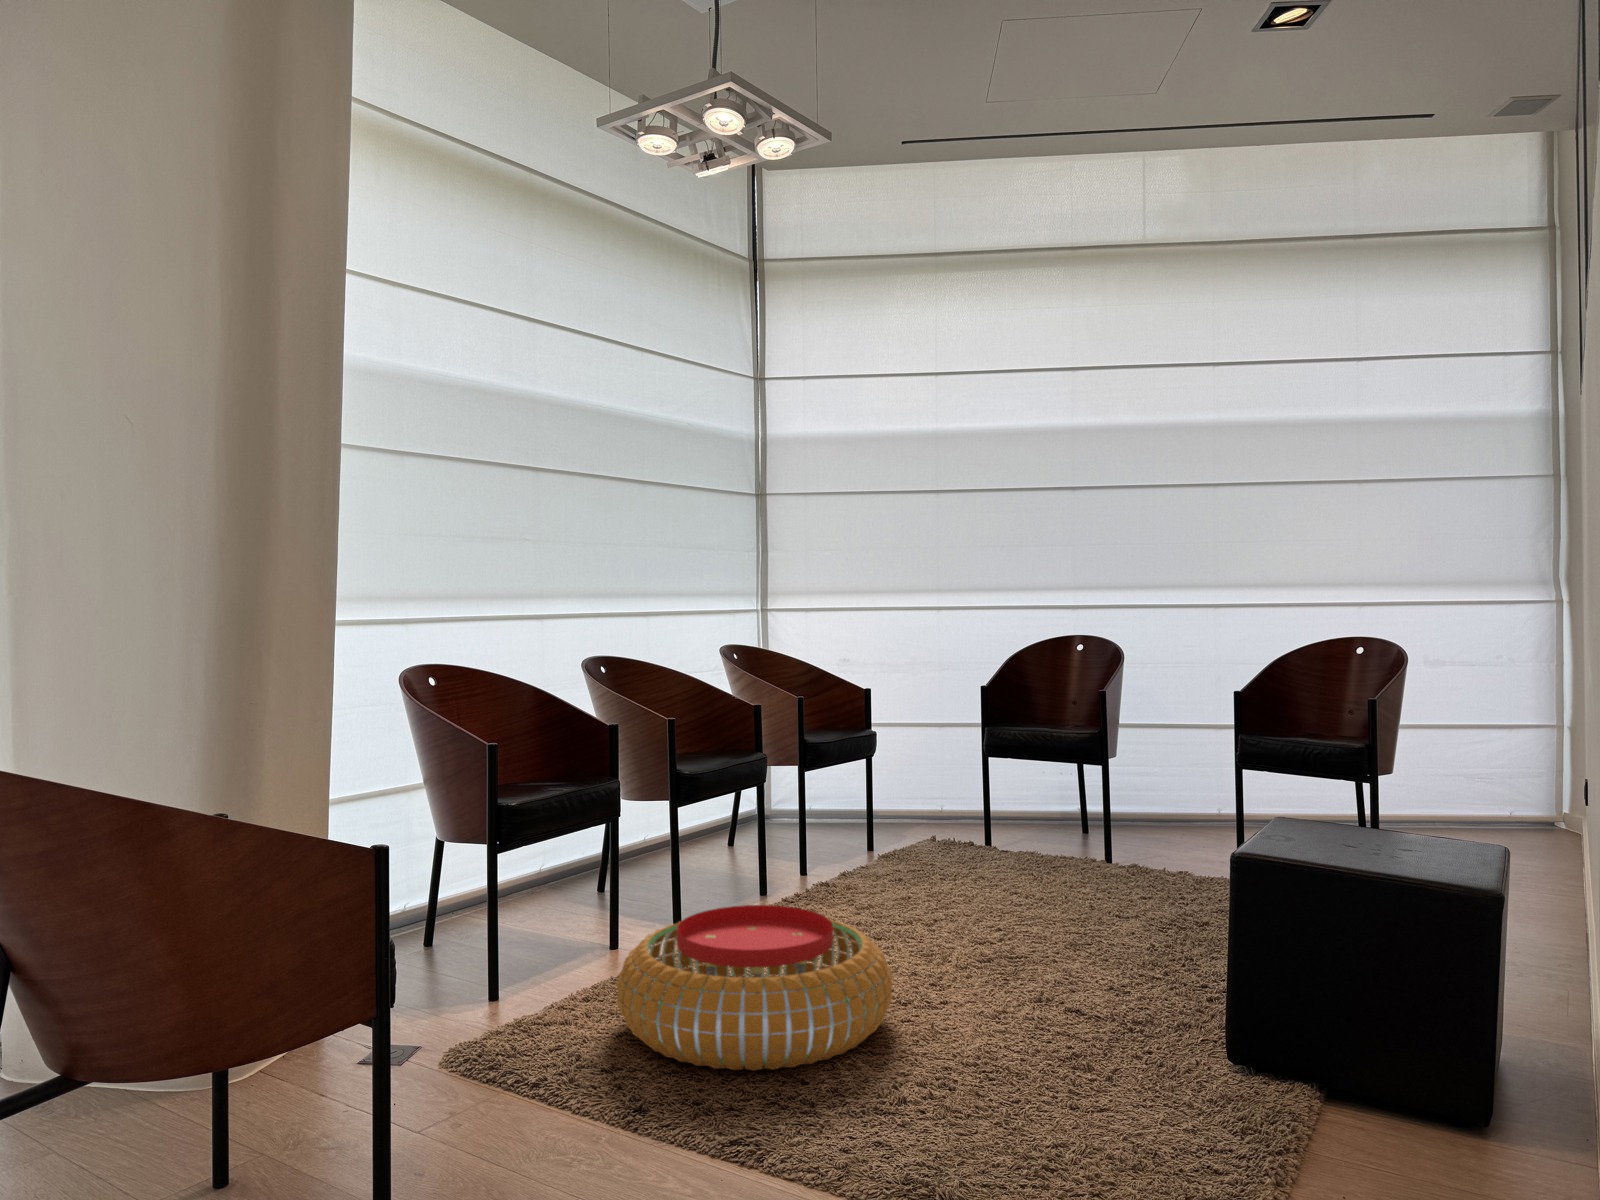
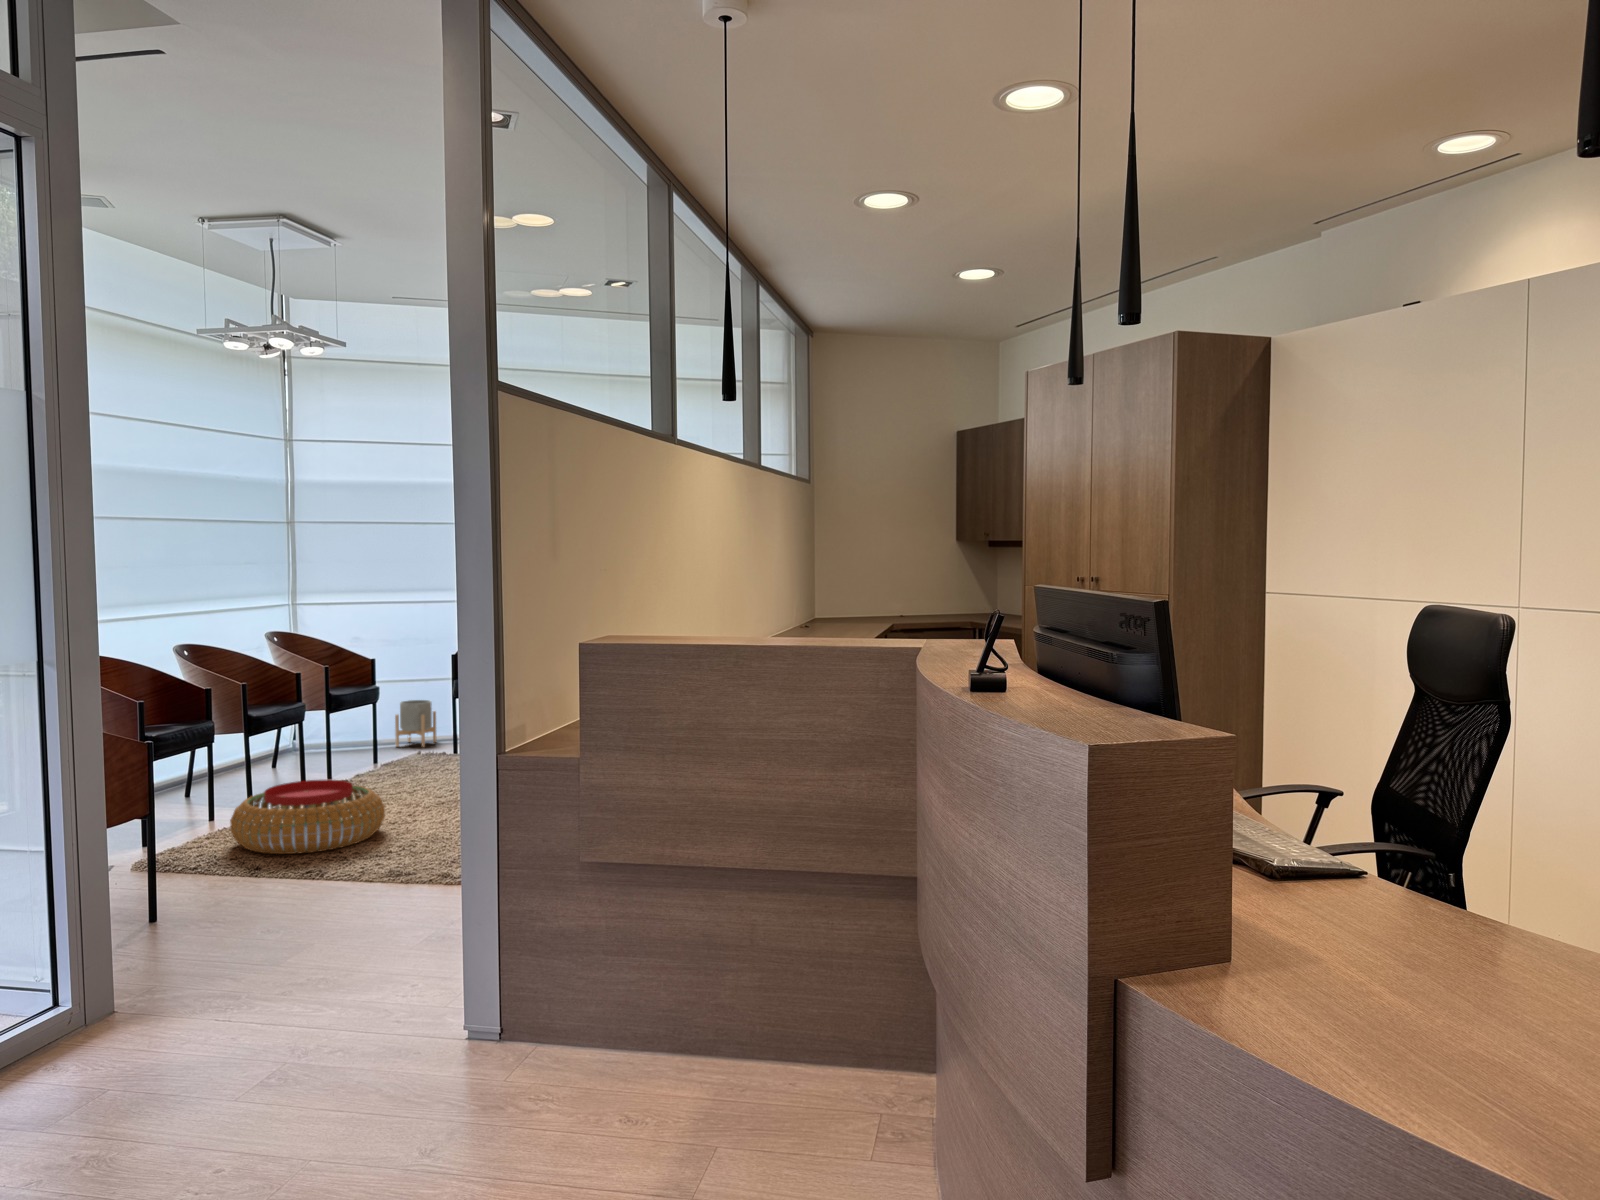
planter: none [897,755,957,830] -> present [395,700,437,747]

